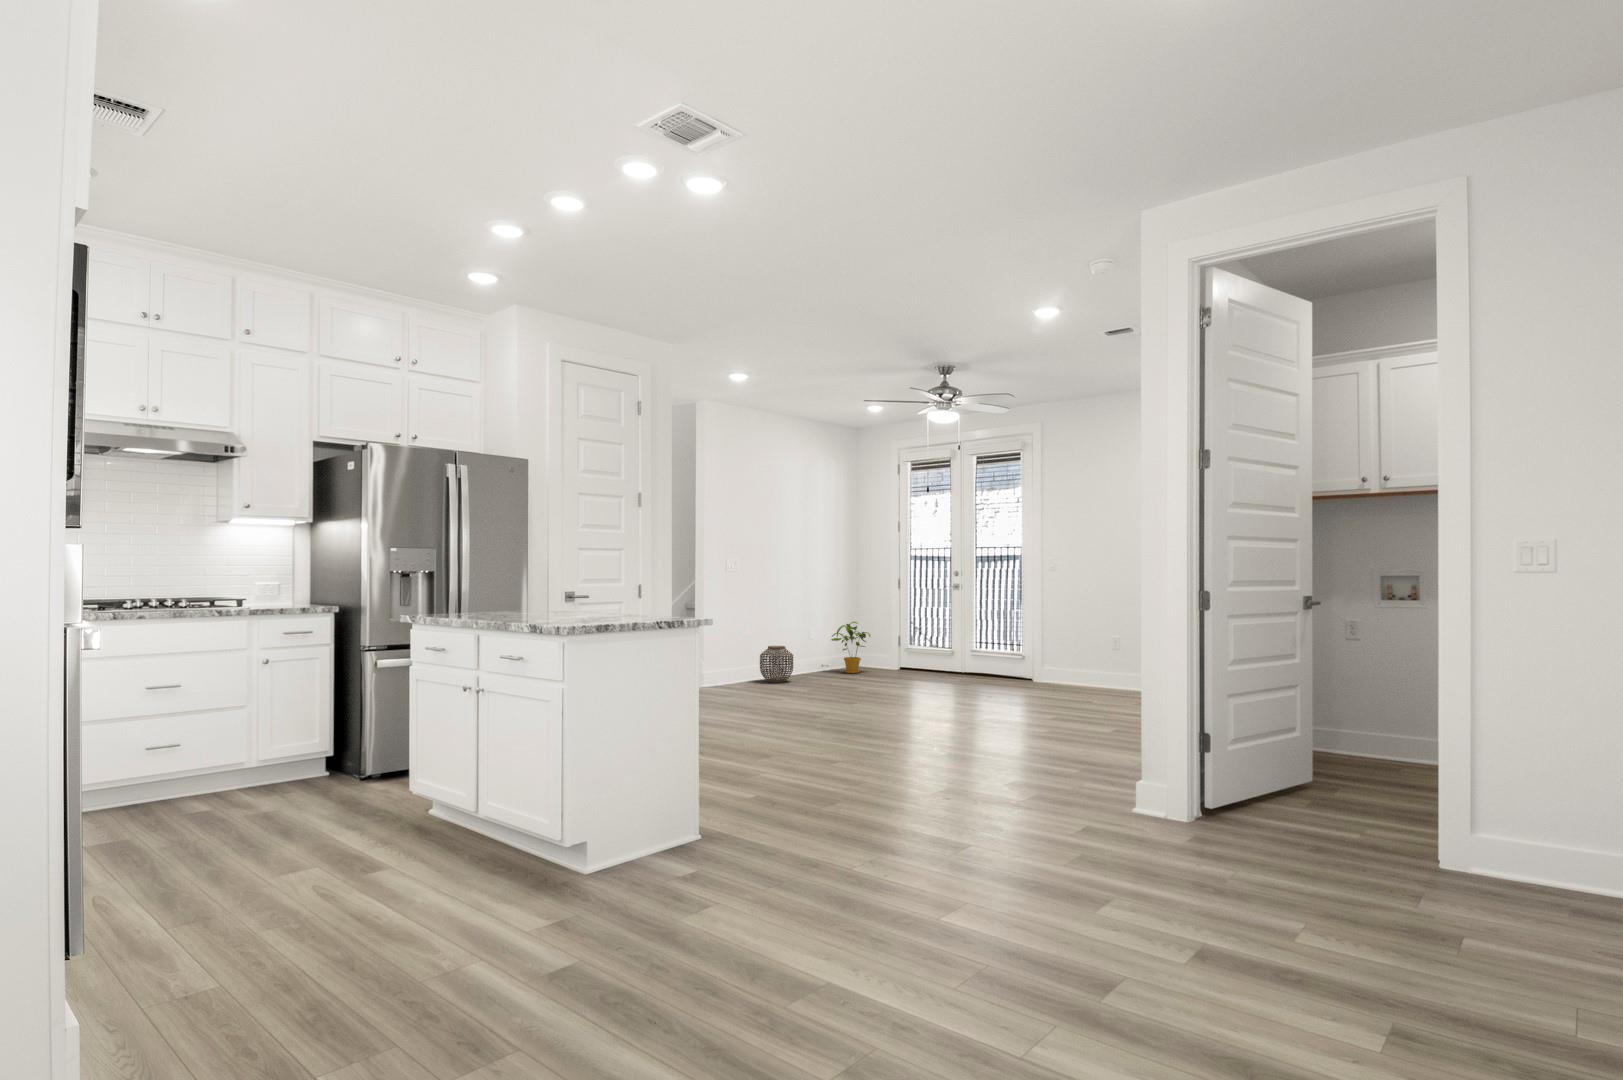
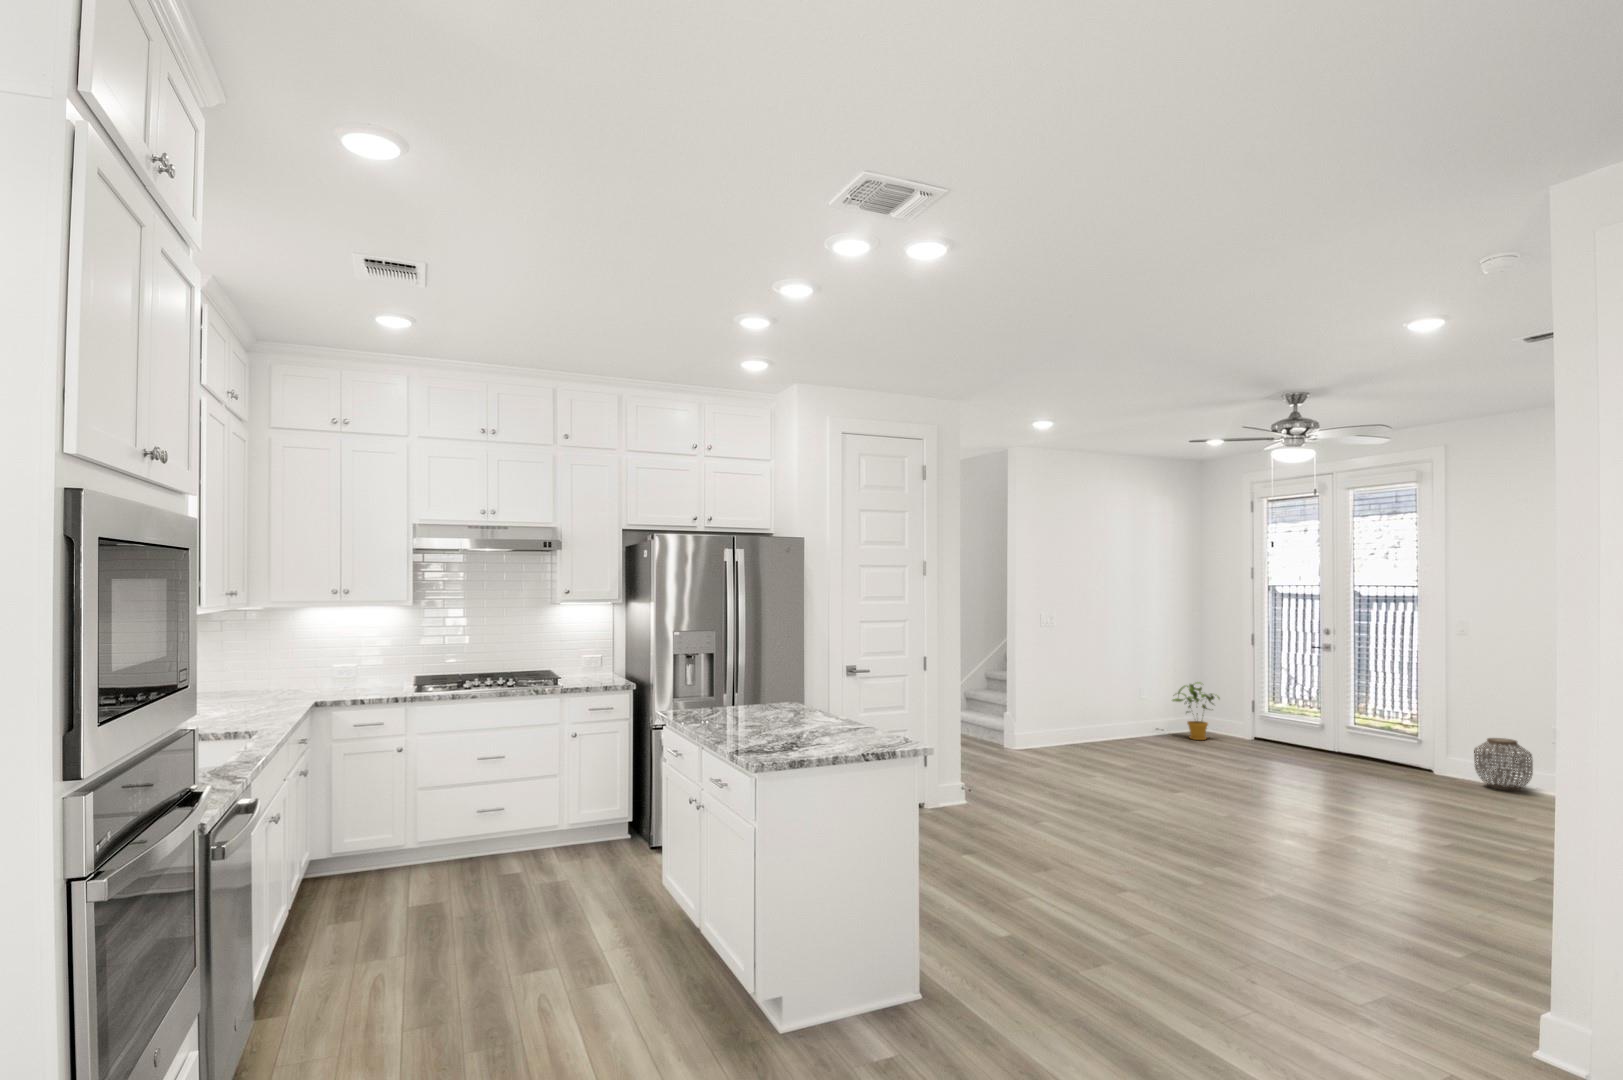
woven basket: present [760,646,793,682] -> present [1474,738,1533,791]

